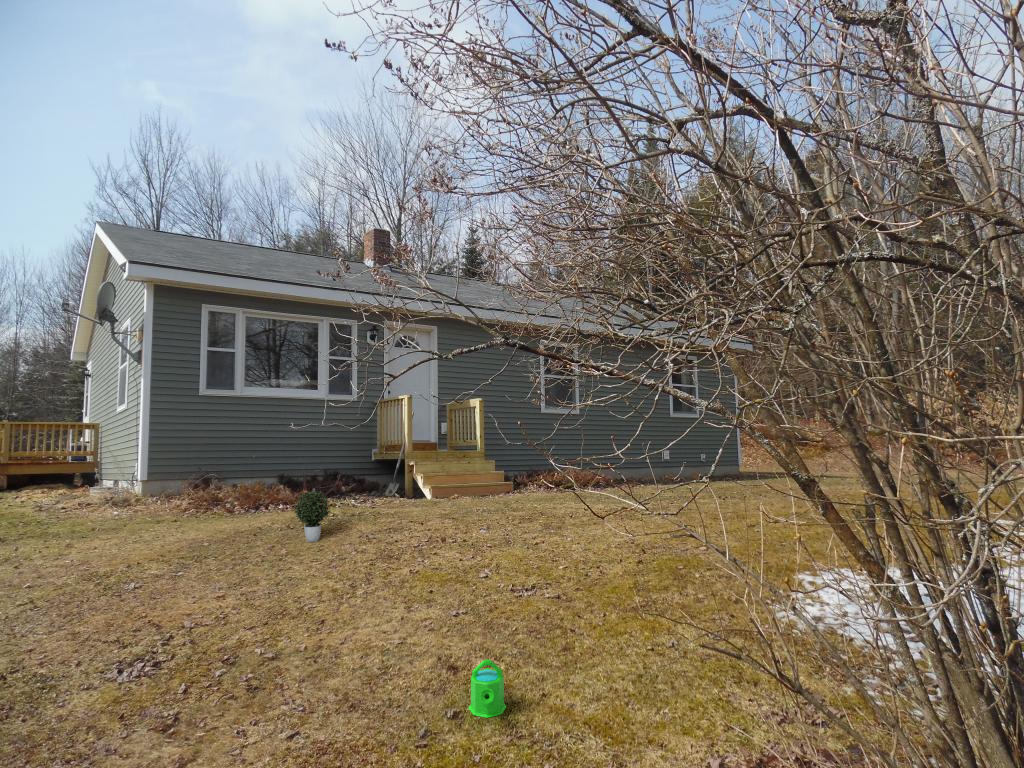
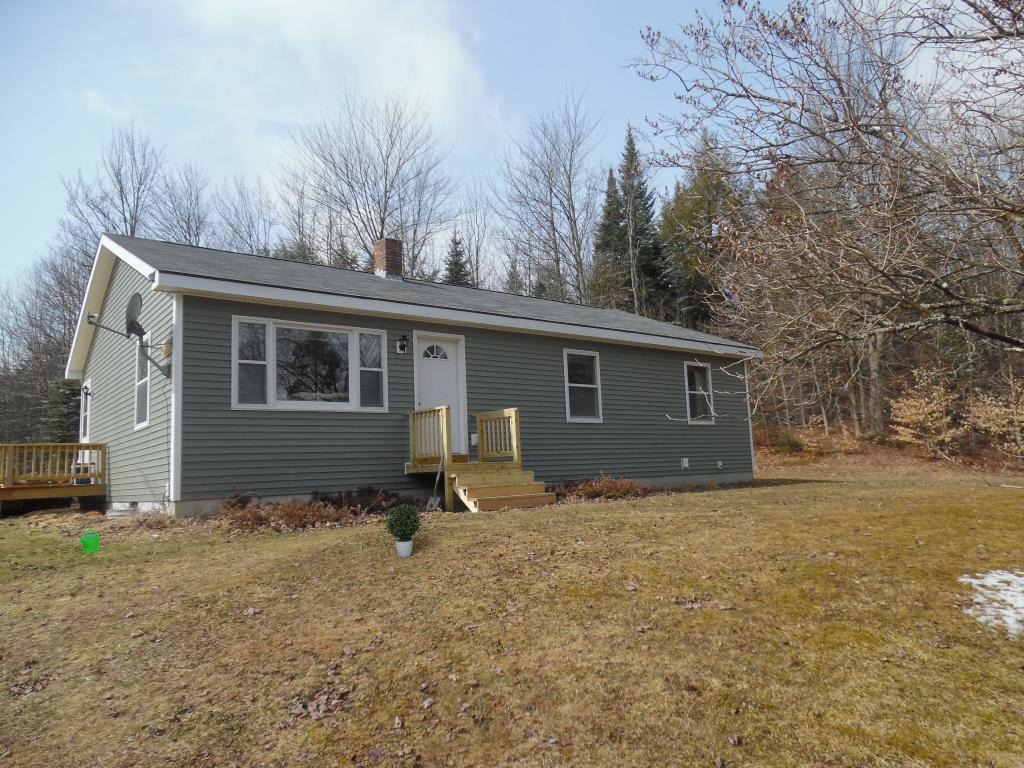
watering can: present [468,660,507,718] -> present [79,529,101,553]

